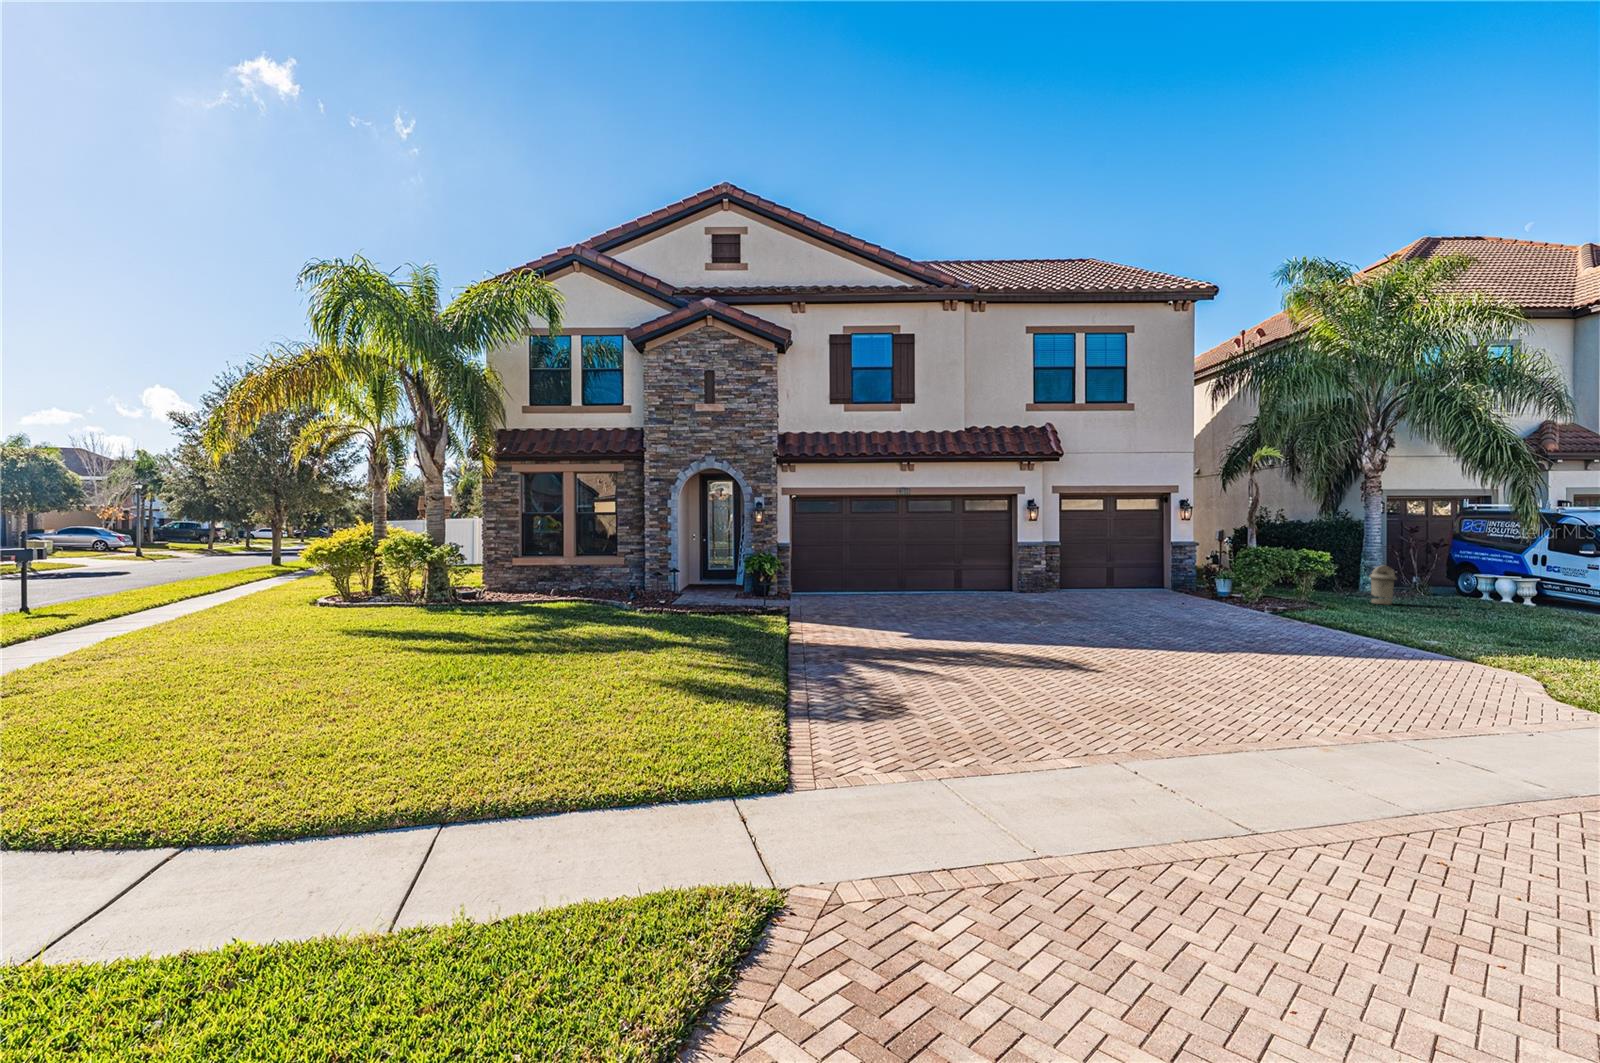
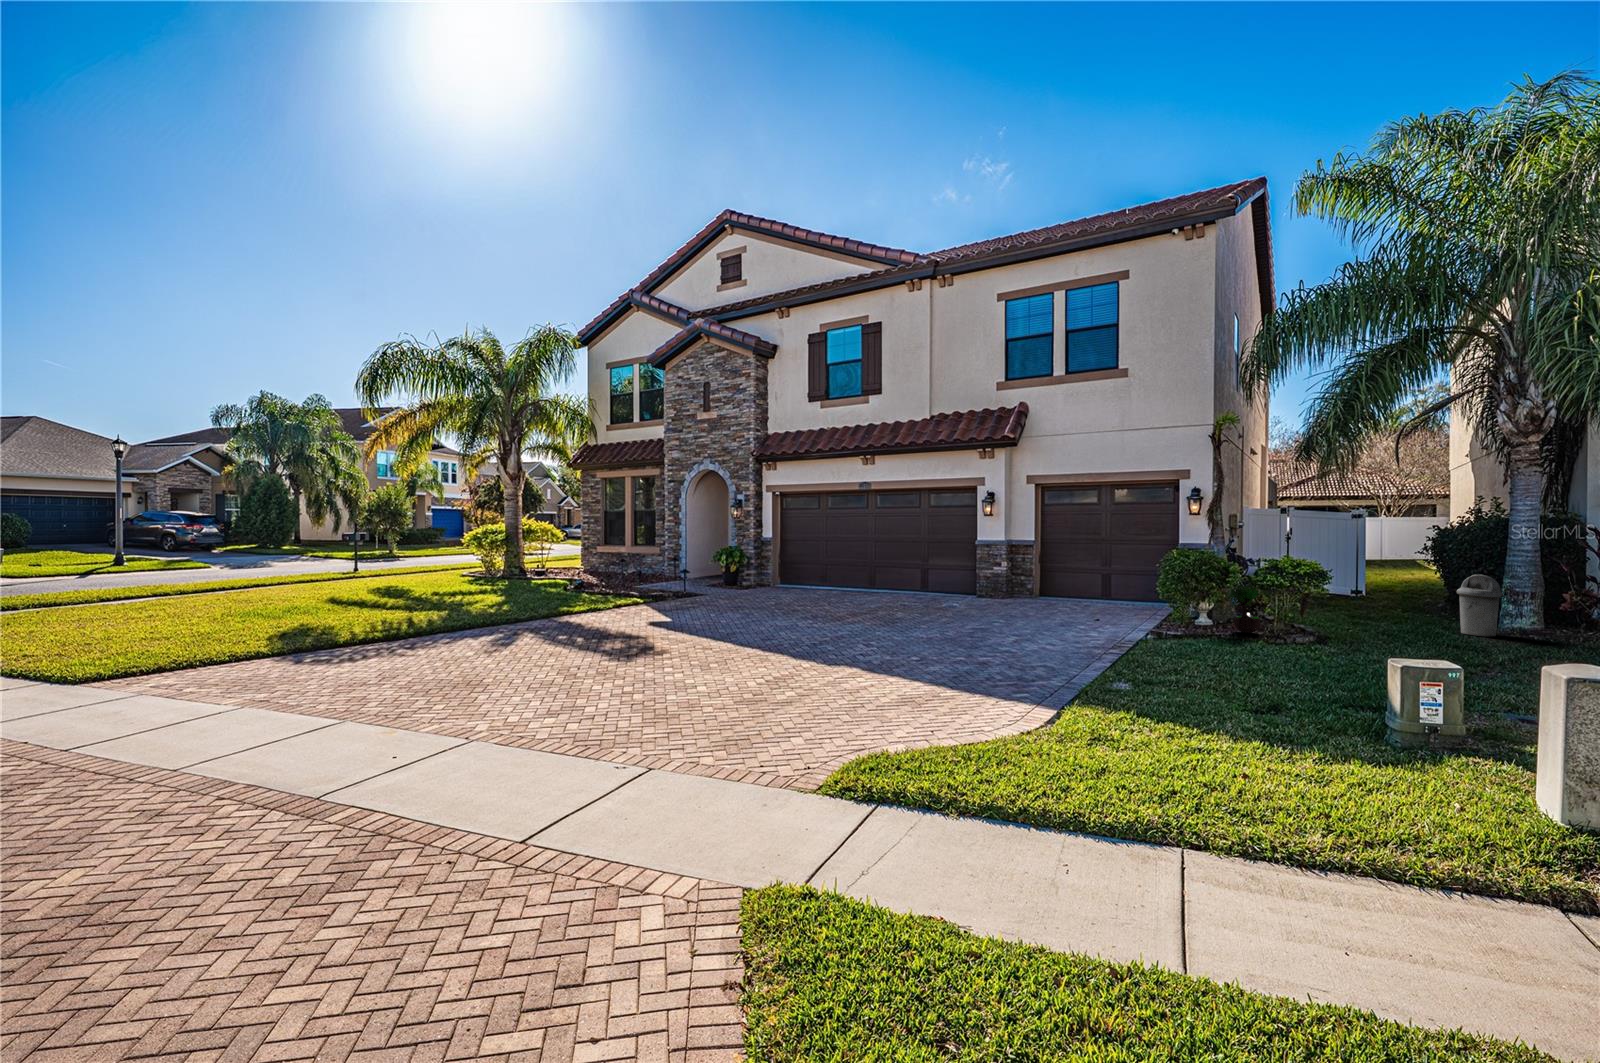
potted tree: none [1296,576,1322,613] -> present [1227,586,1260,633]

